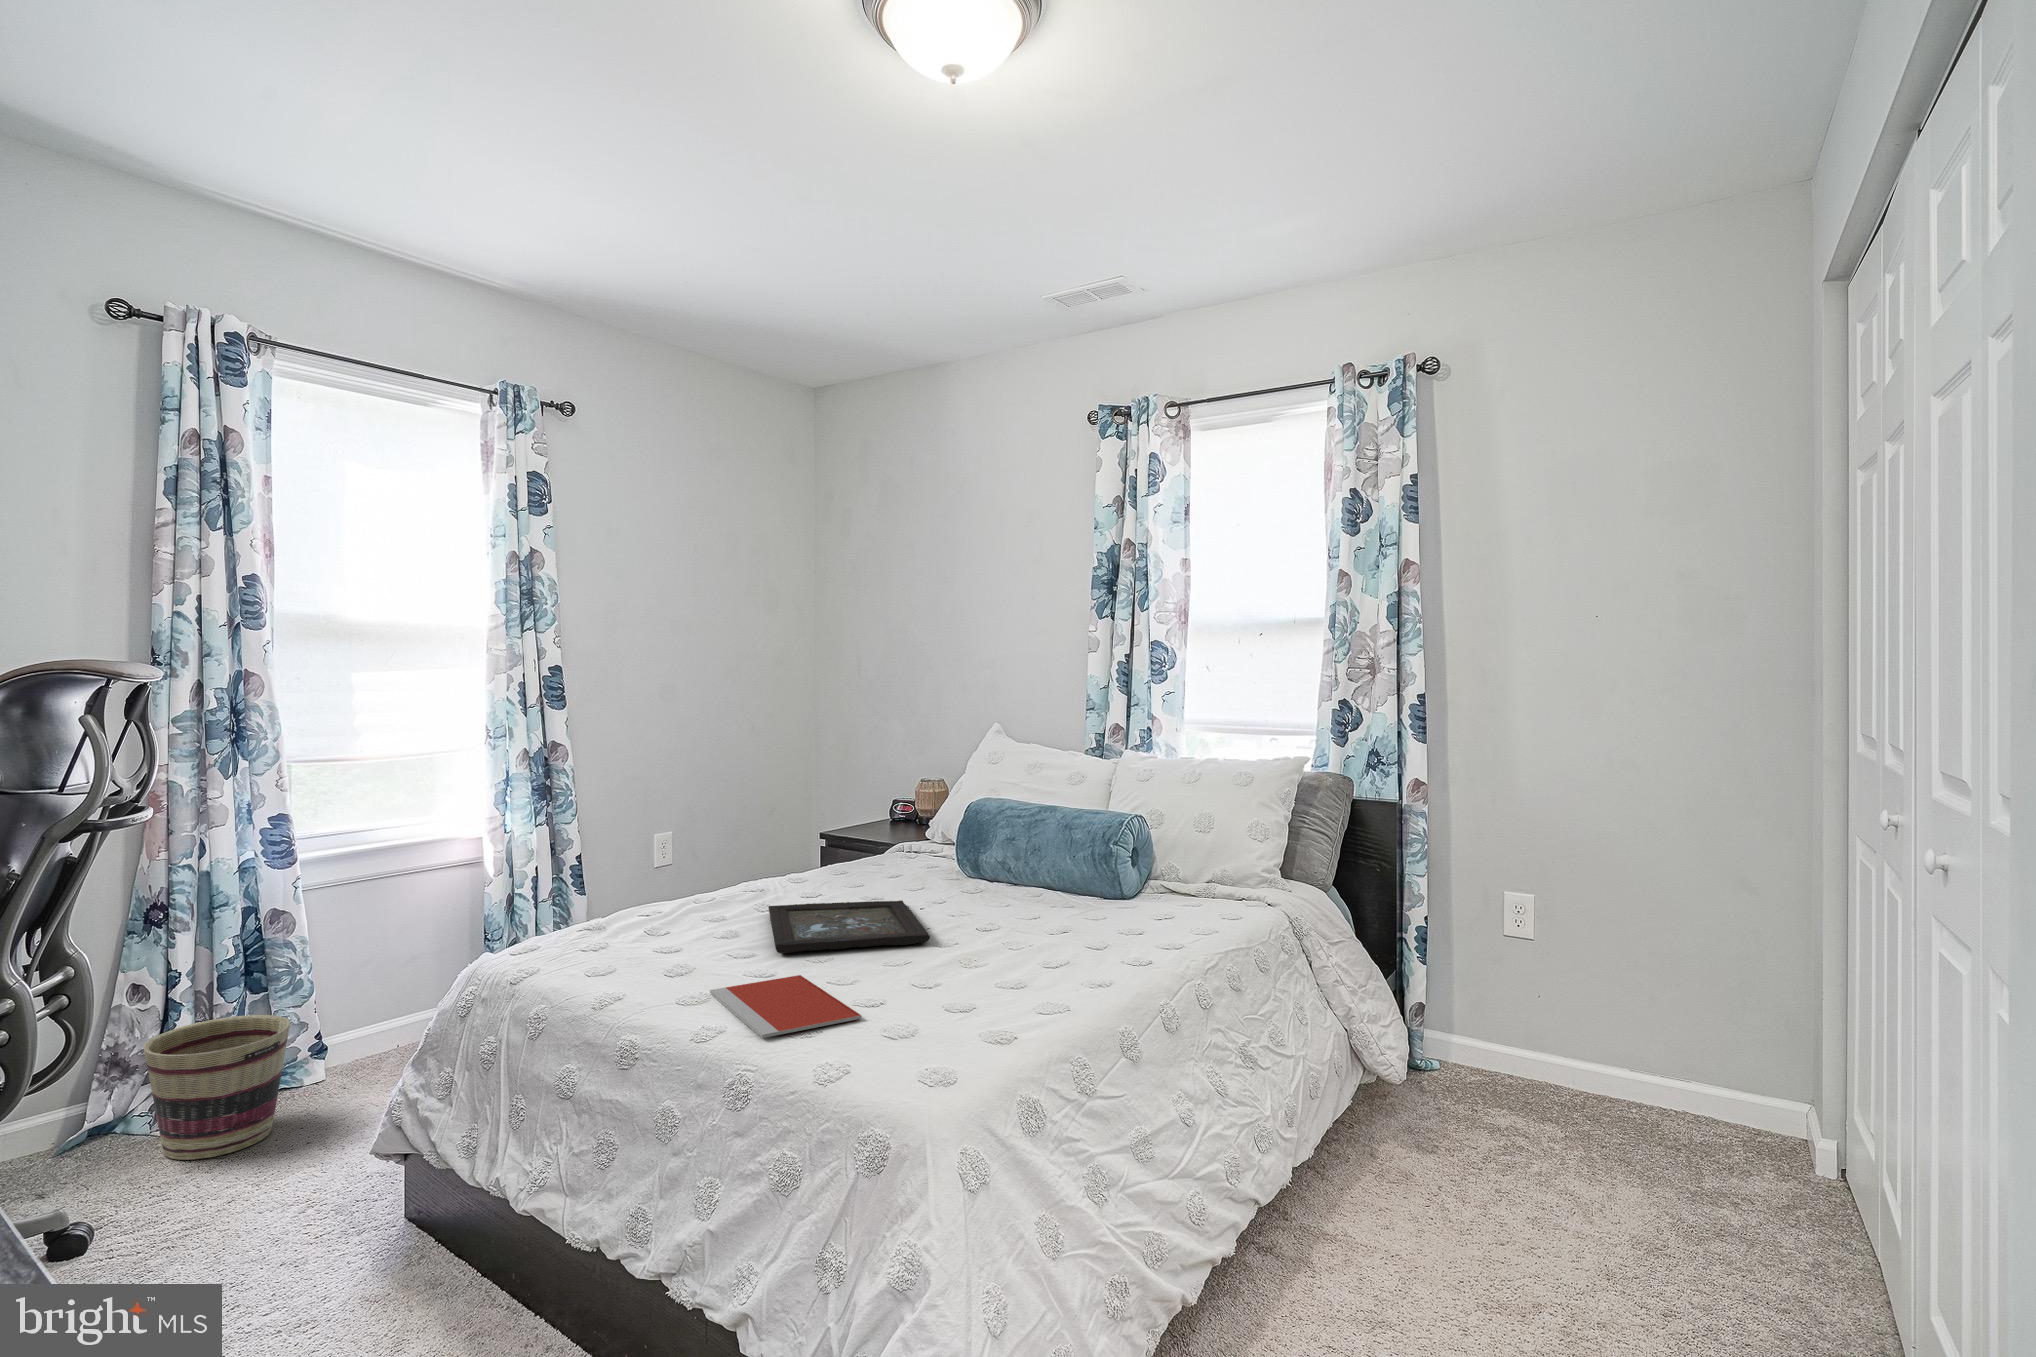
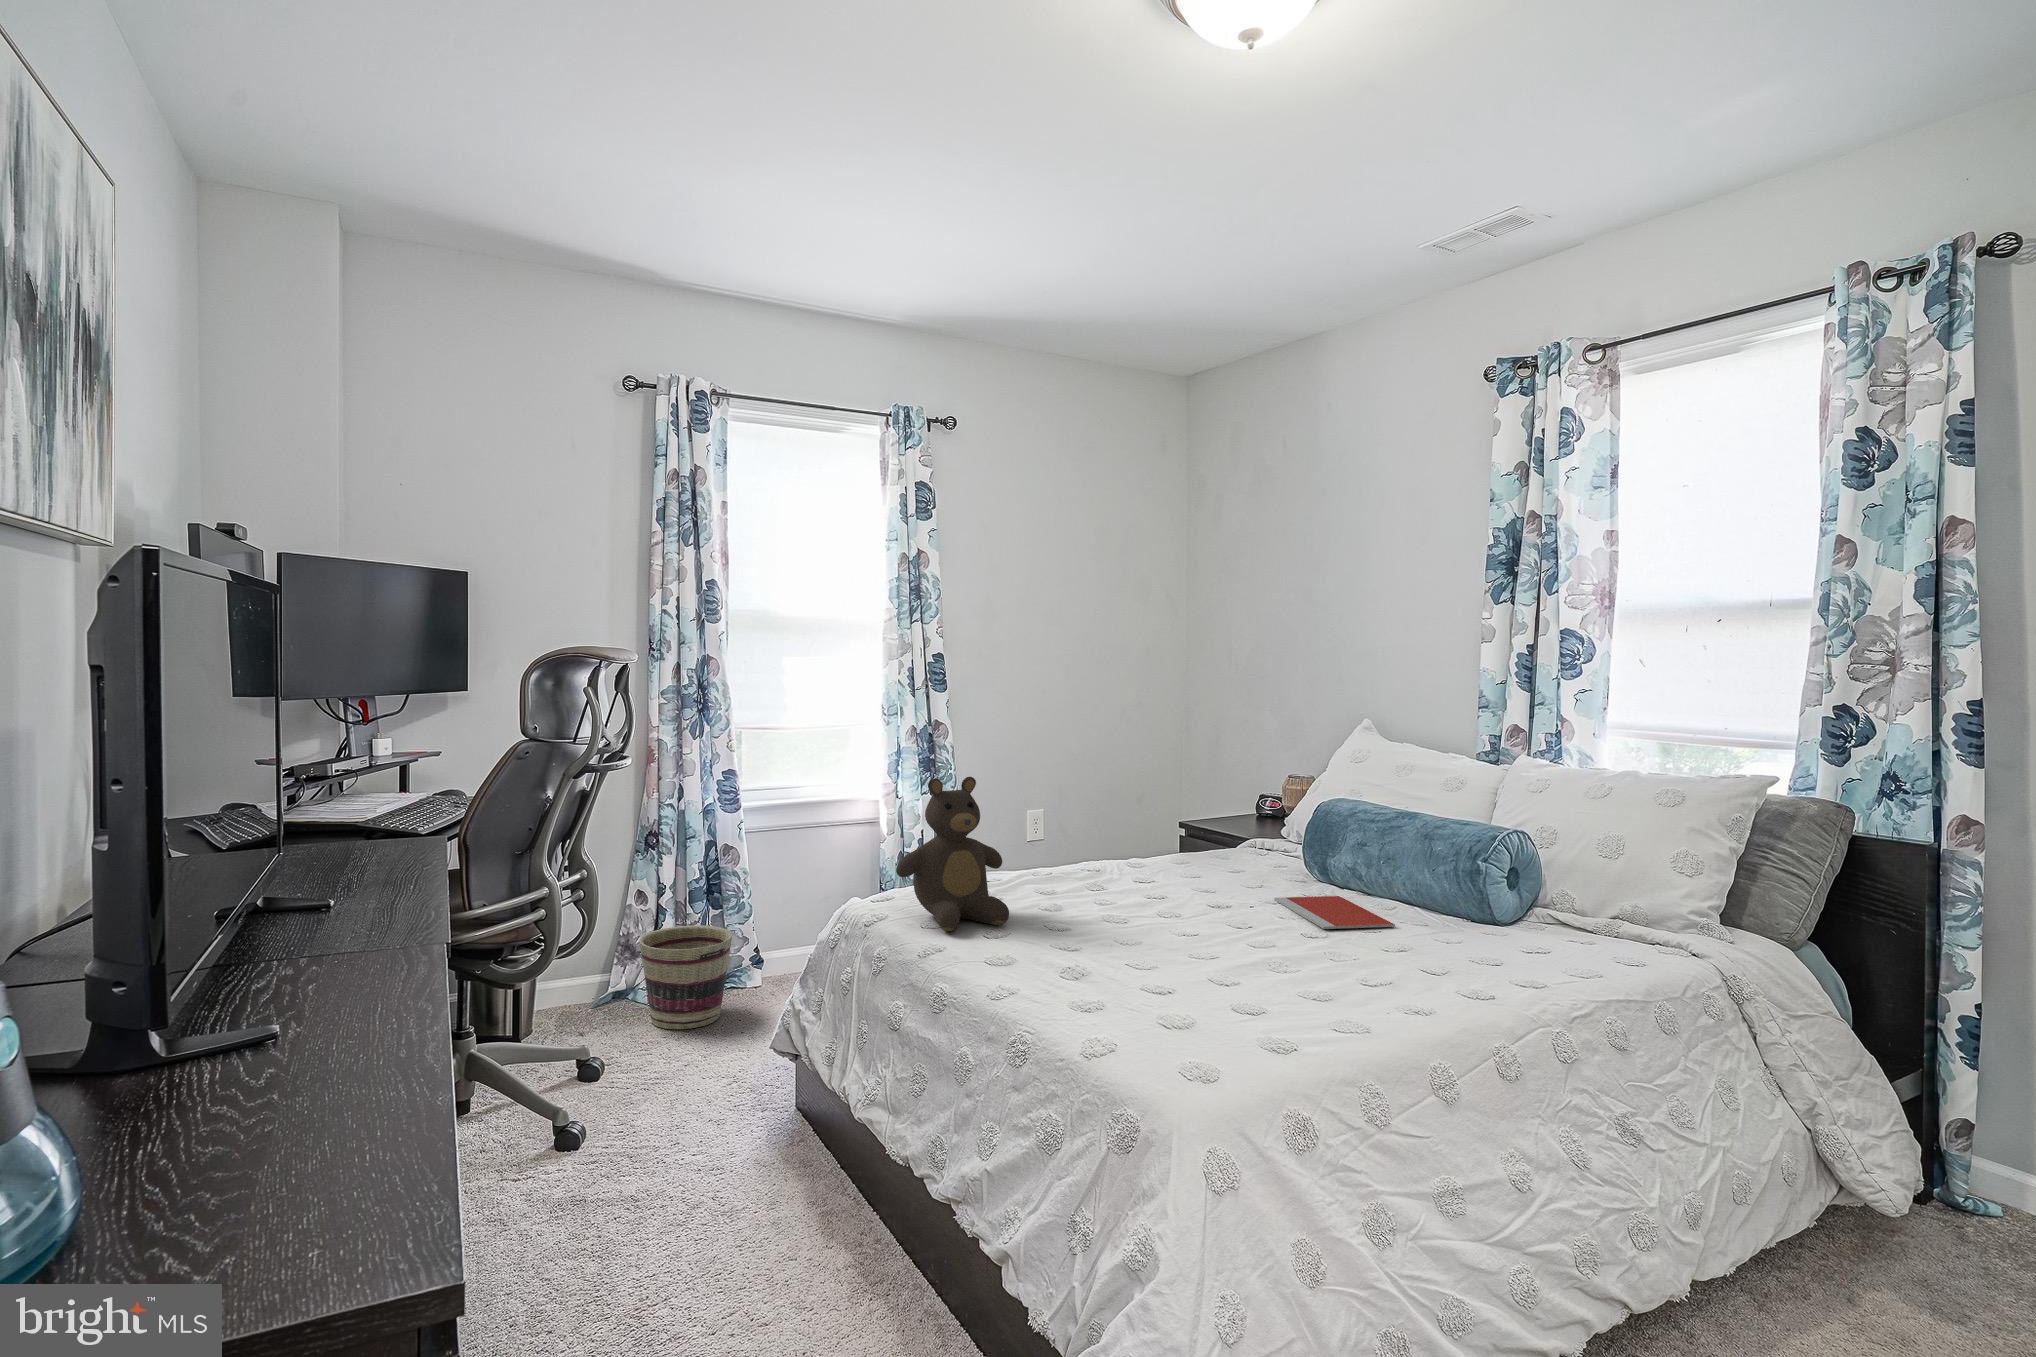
teddy bear: none [561,798,706,981] -> present [896,777,1009,931]
tray: present [769,900,930,953] -> none [1070,881,1212,929]
notebook: present [710,975,862,1038] -> present [1274,896,1395,929]

